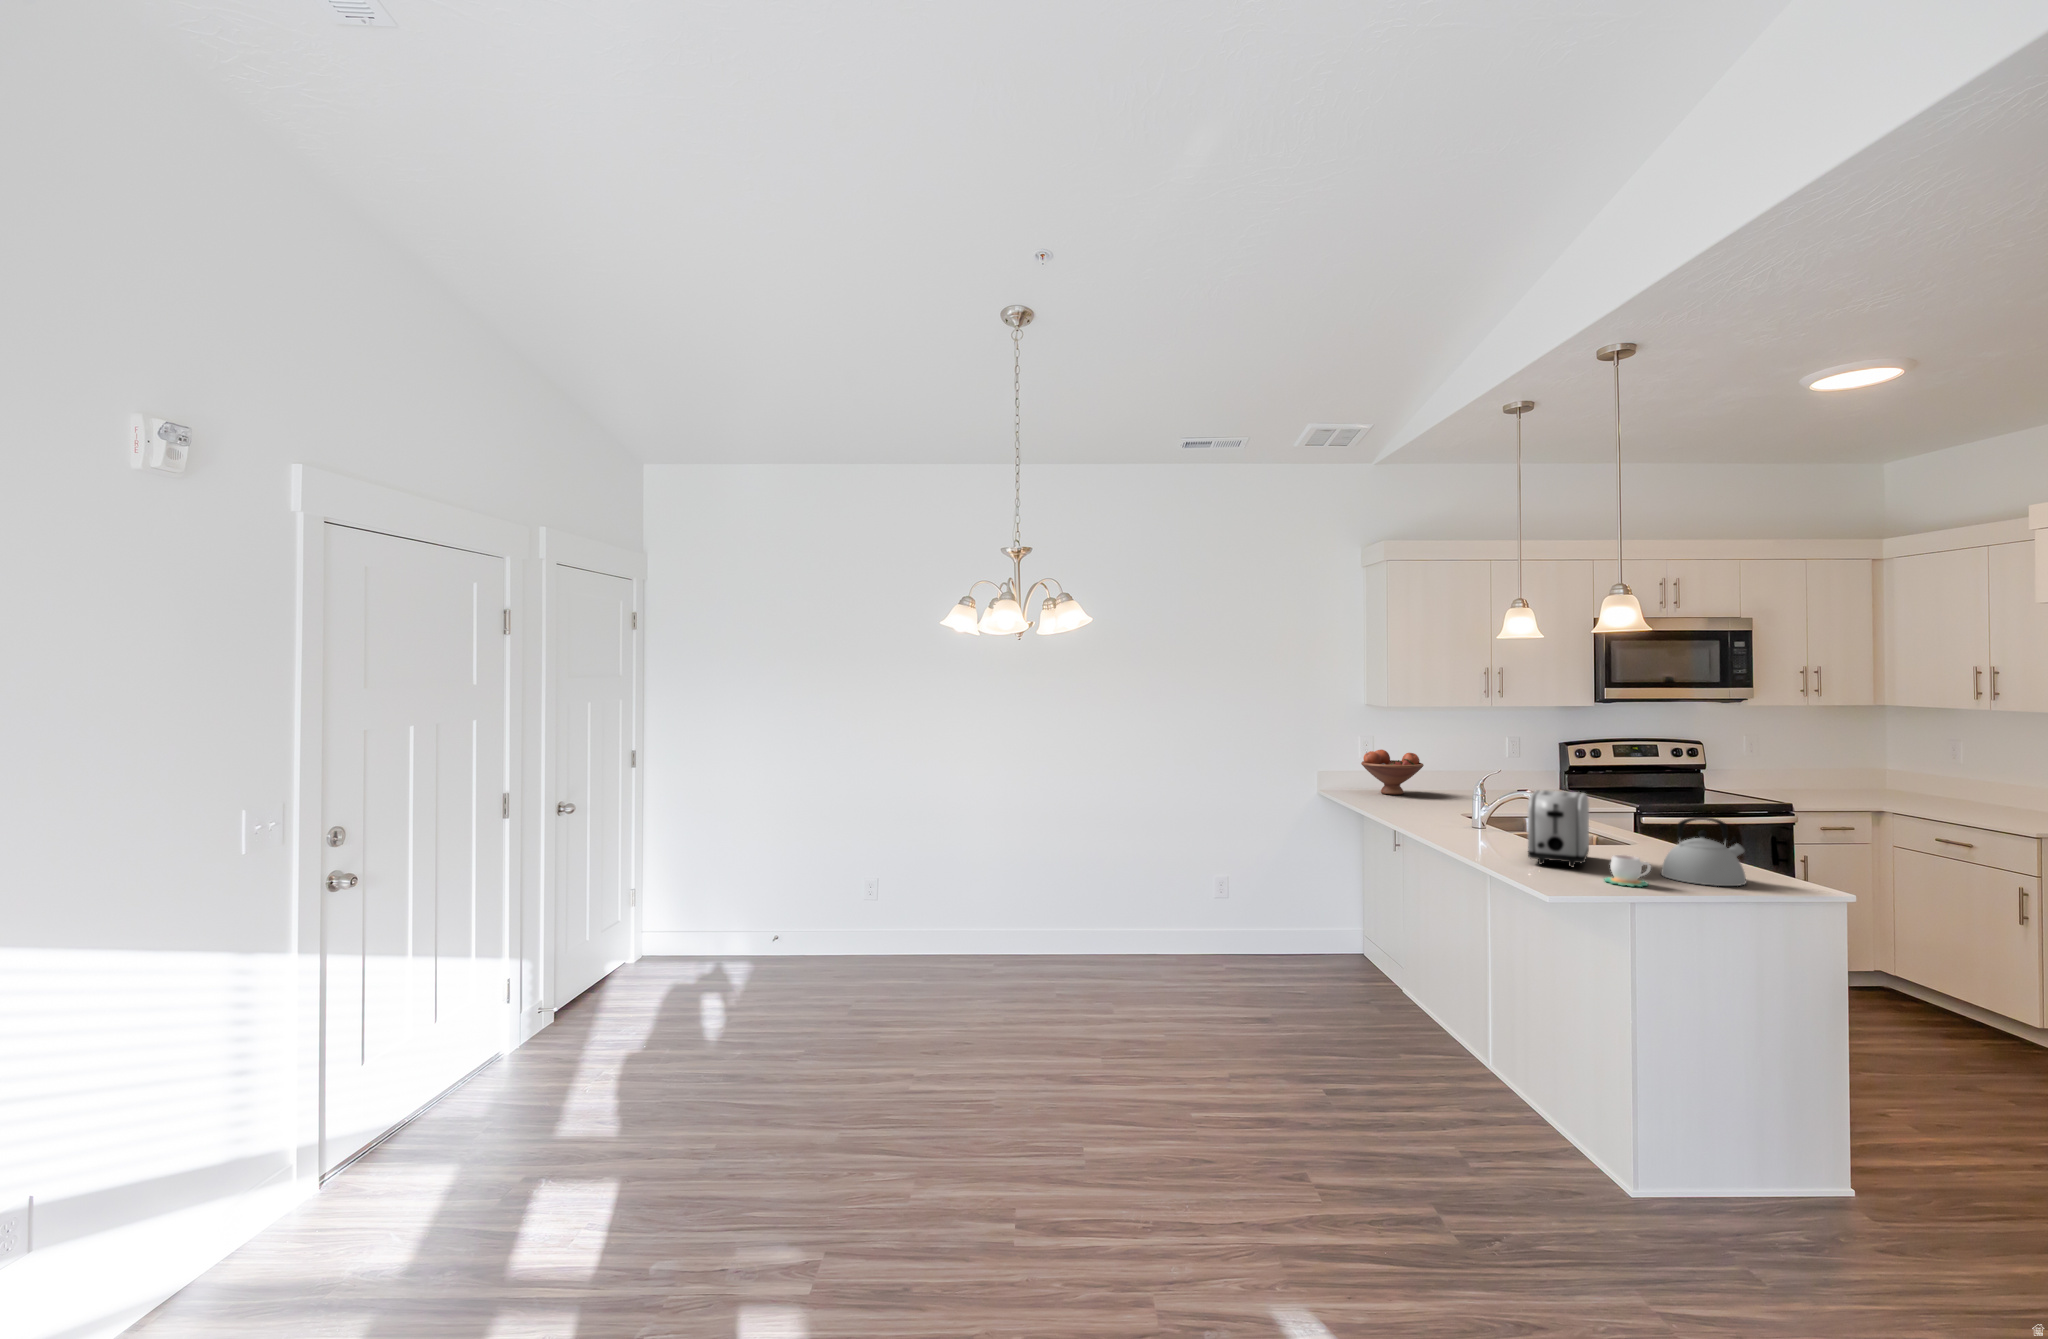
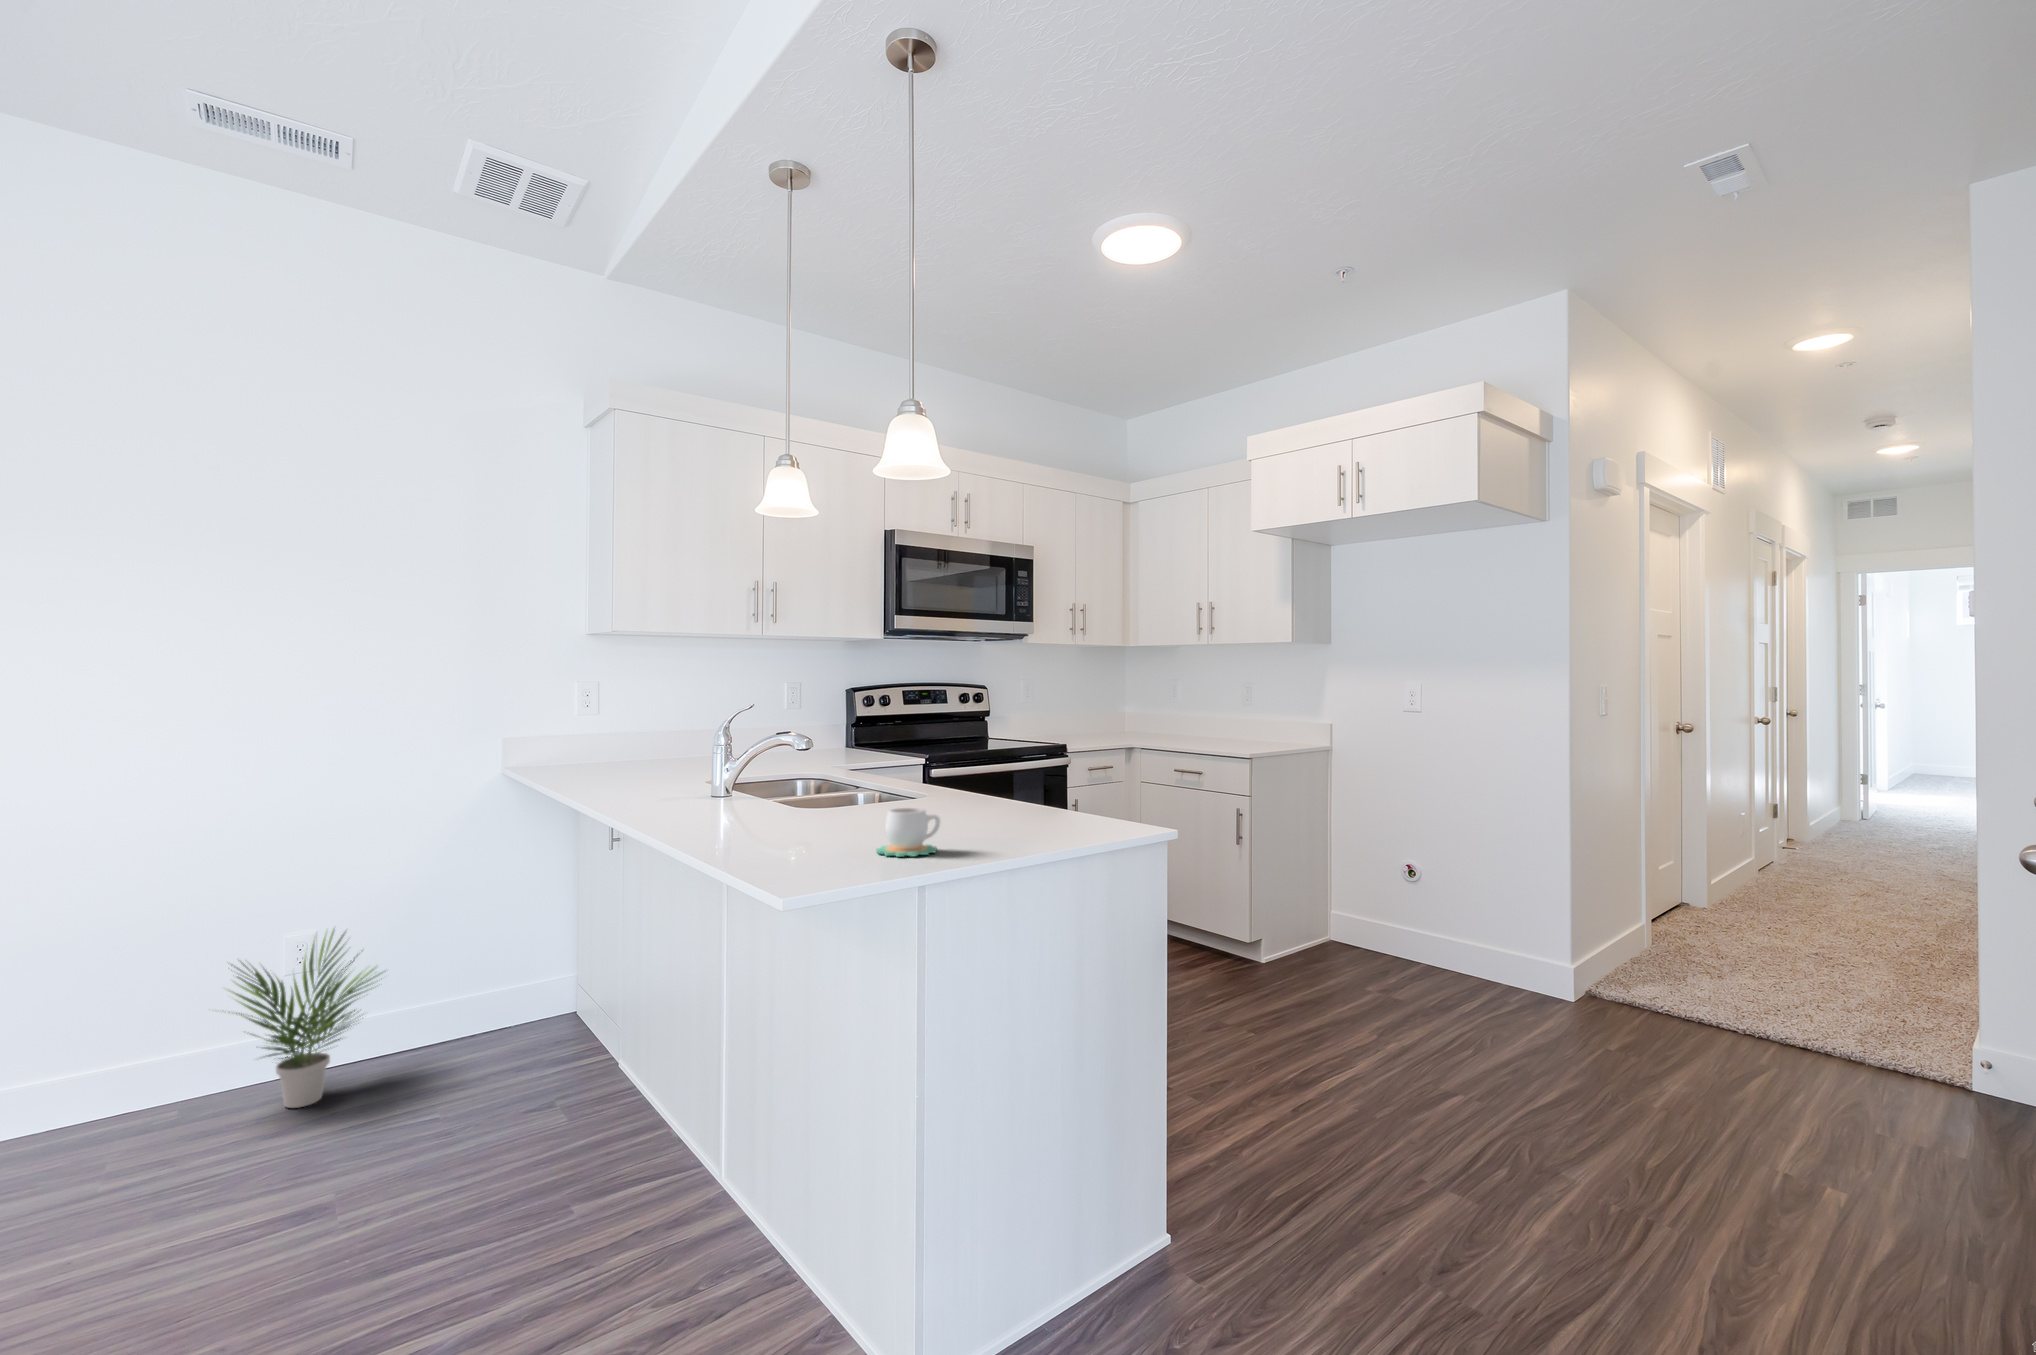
fruit bowl: present [1361,750,1424,795] -> none [582,702,674,765]
toaster: present [1528,790,1589,867] -> none [770,721,862,838]
kettle: present [1661,817,1746,886] -> none [952,742,1053,840]
potted plant: none [1177,877,1259,976] -> present [229,930,386,1108]

